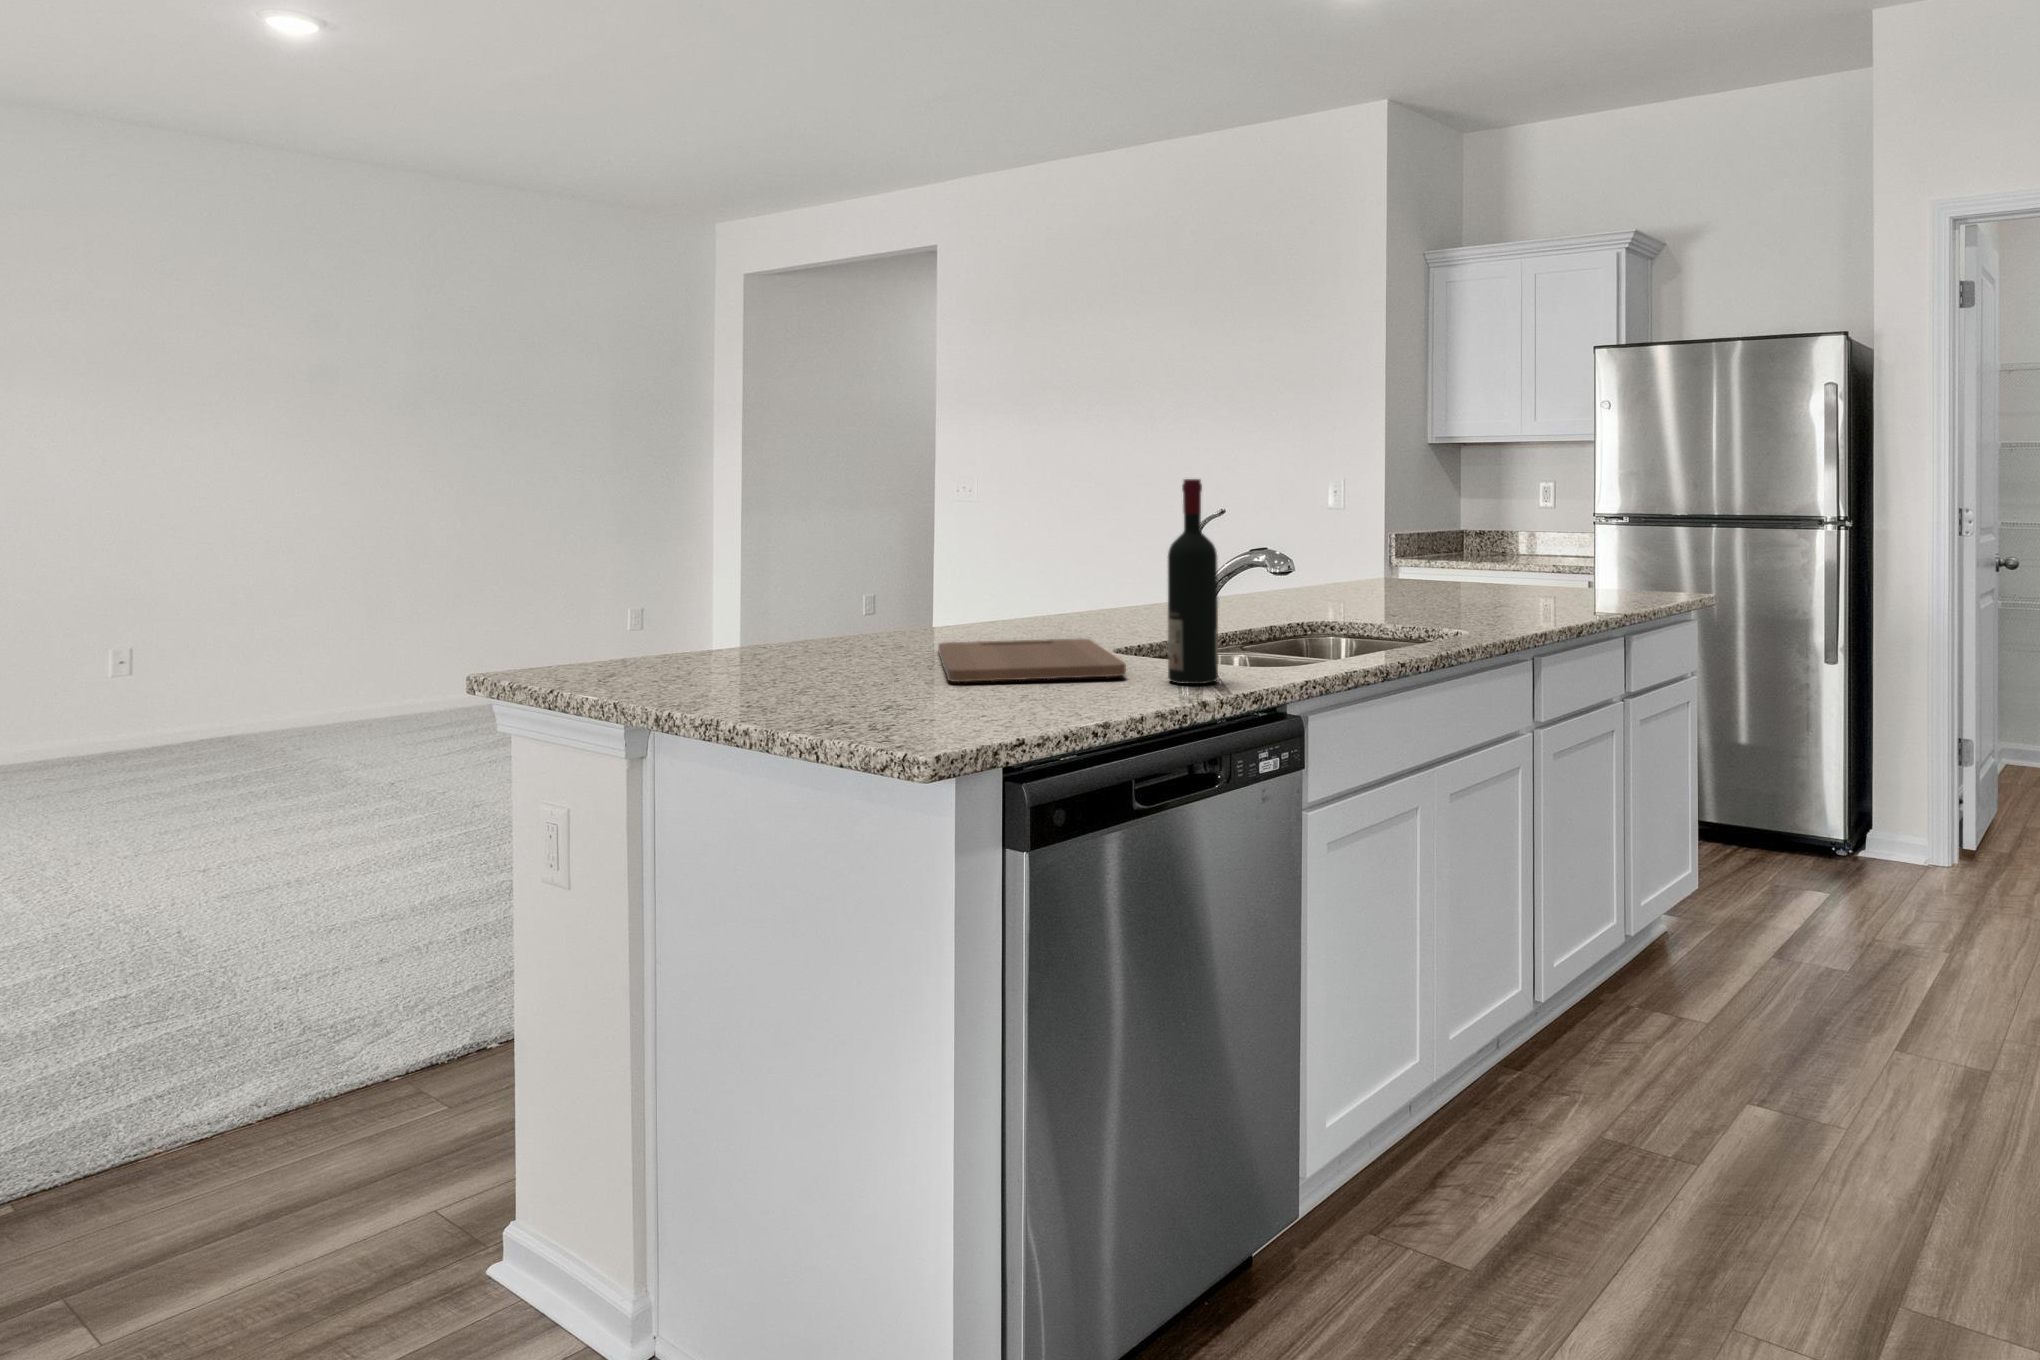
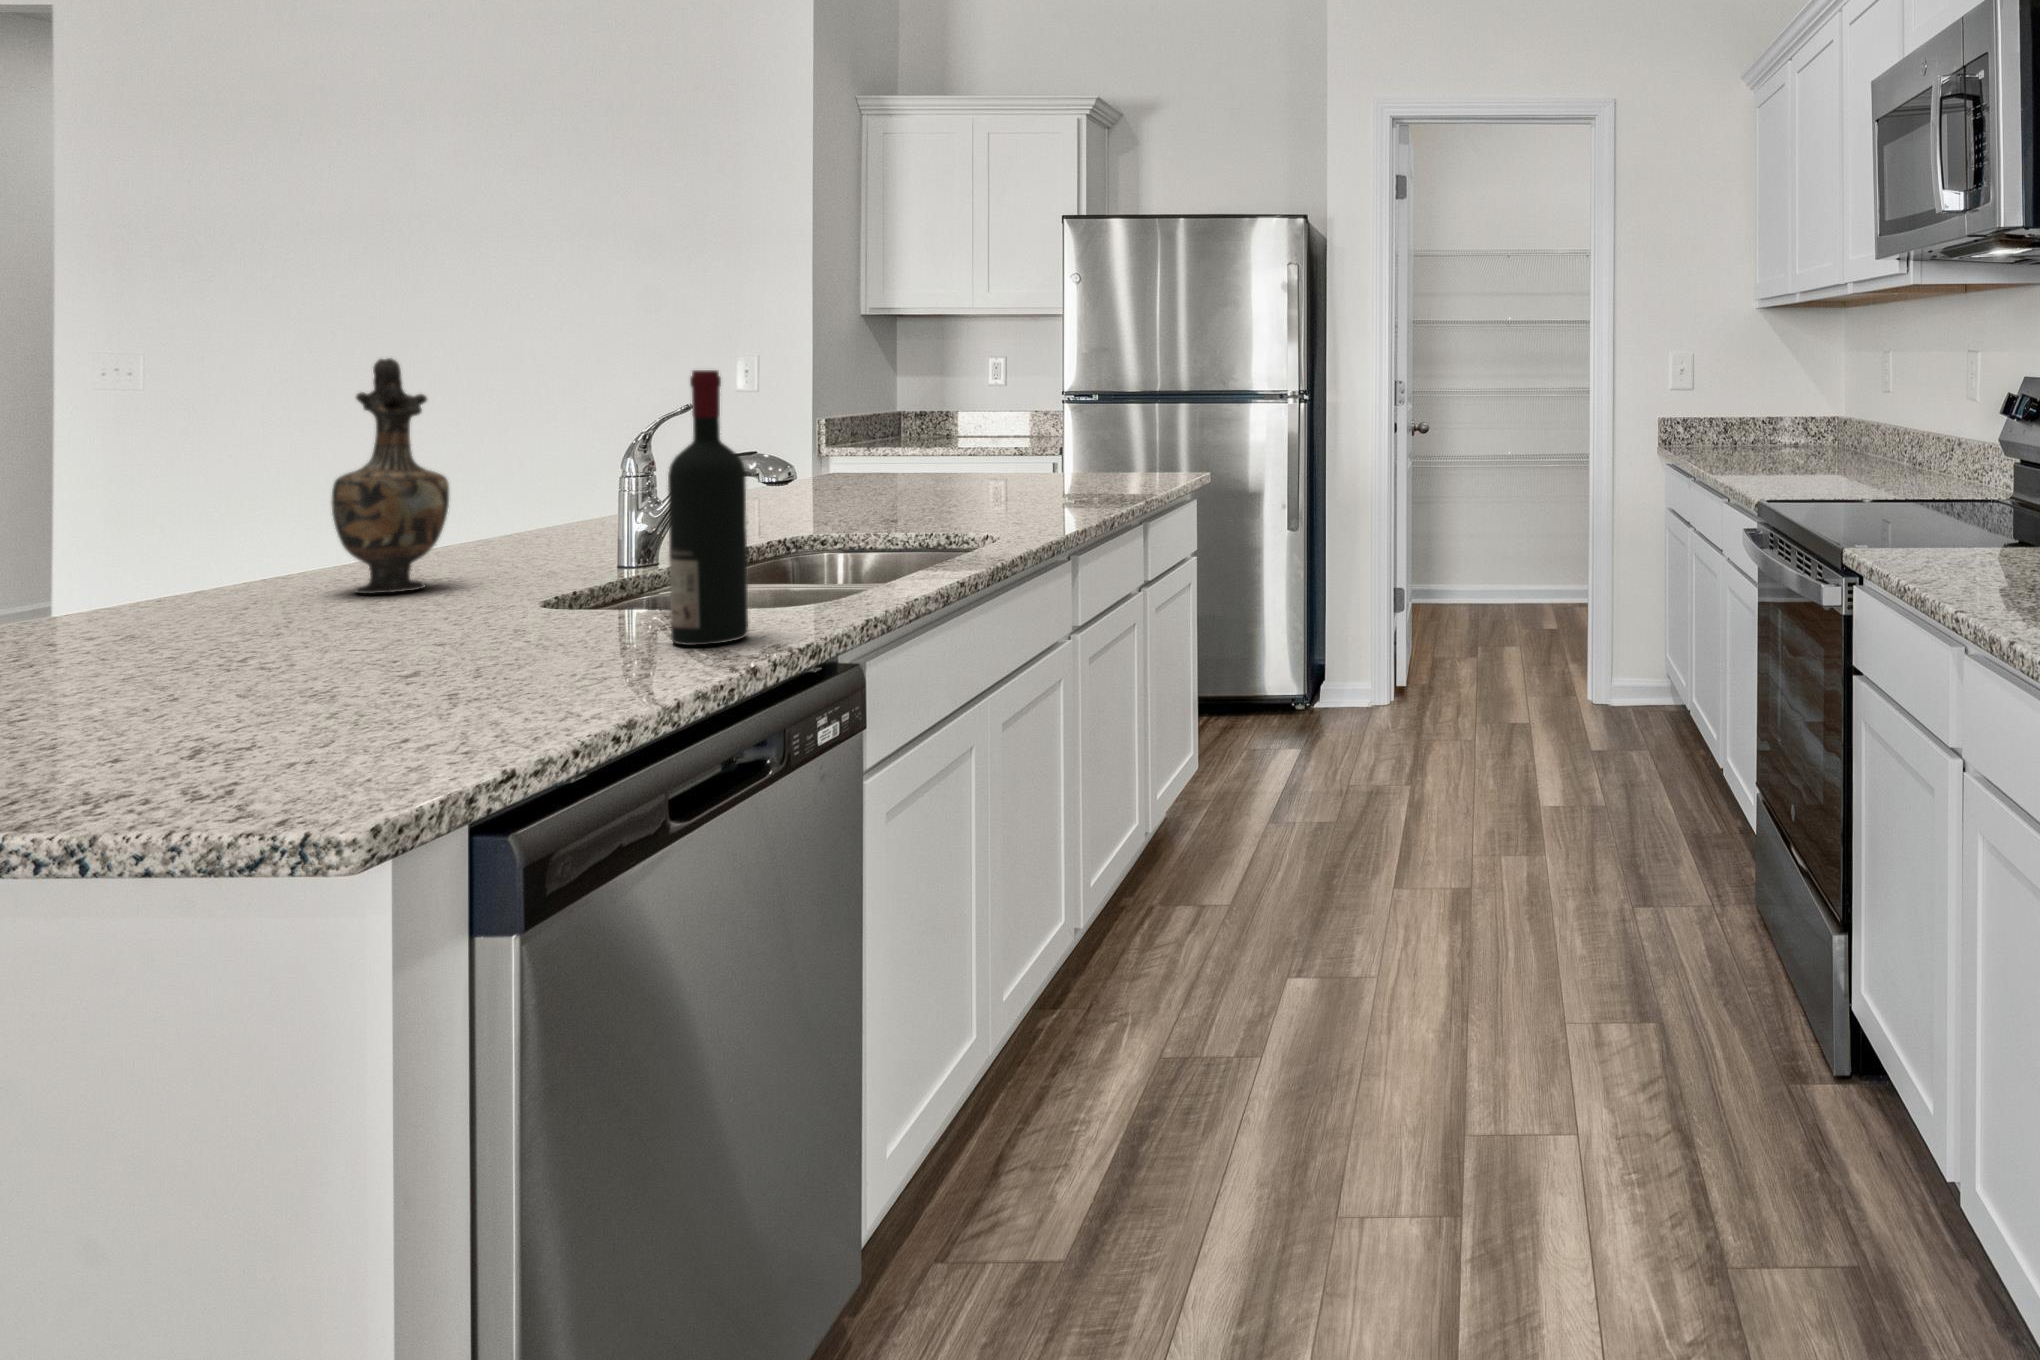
vase: none [1017,478,1078,636] -> present [332,358,449,594]
cutting board: present [938,639,1126,682] -> none [195,592,599,690]

